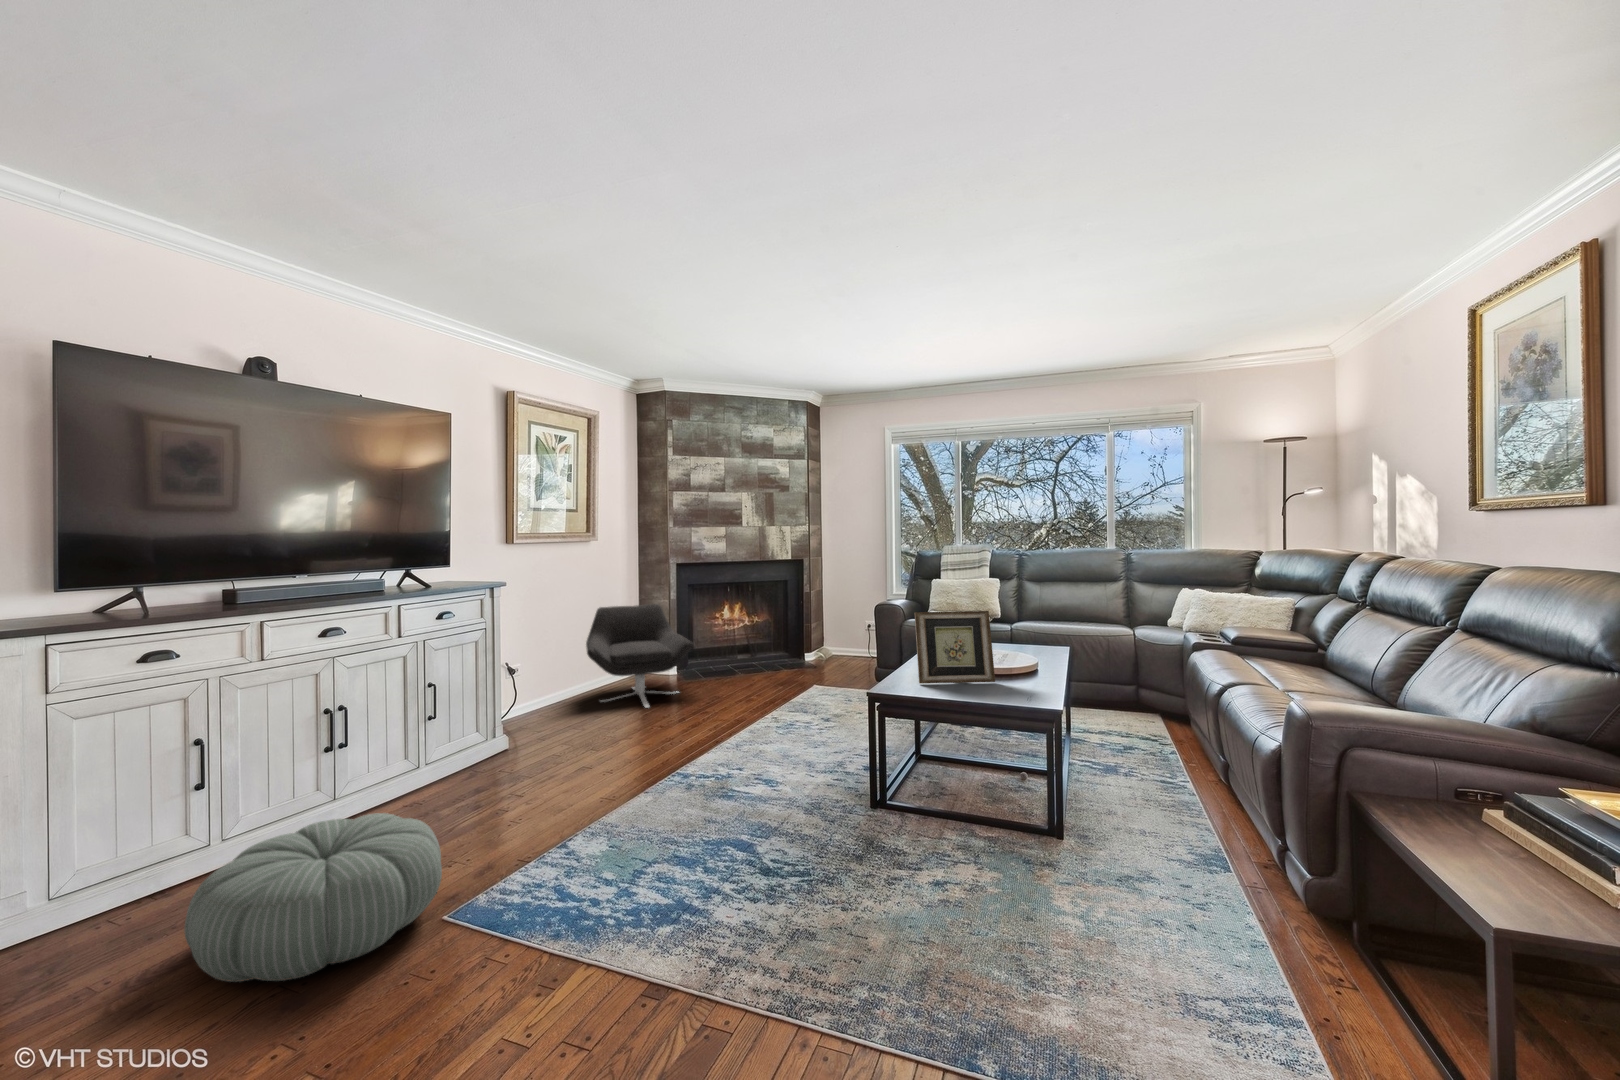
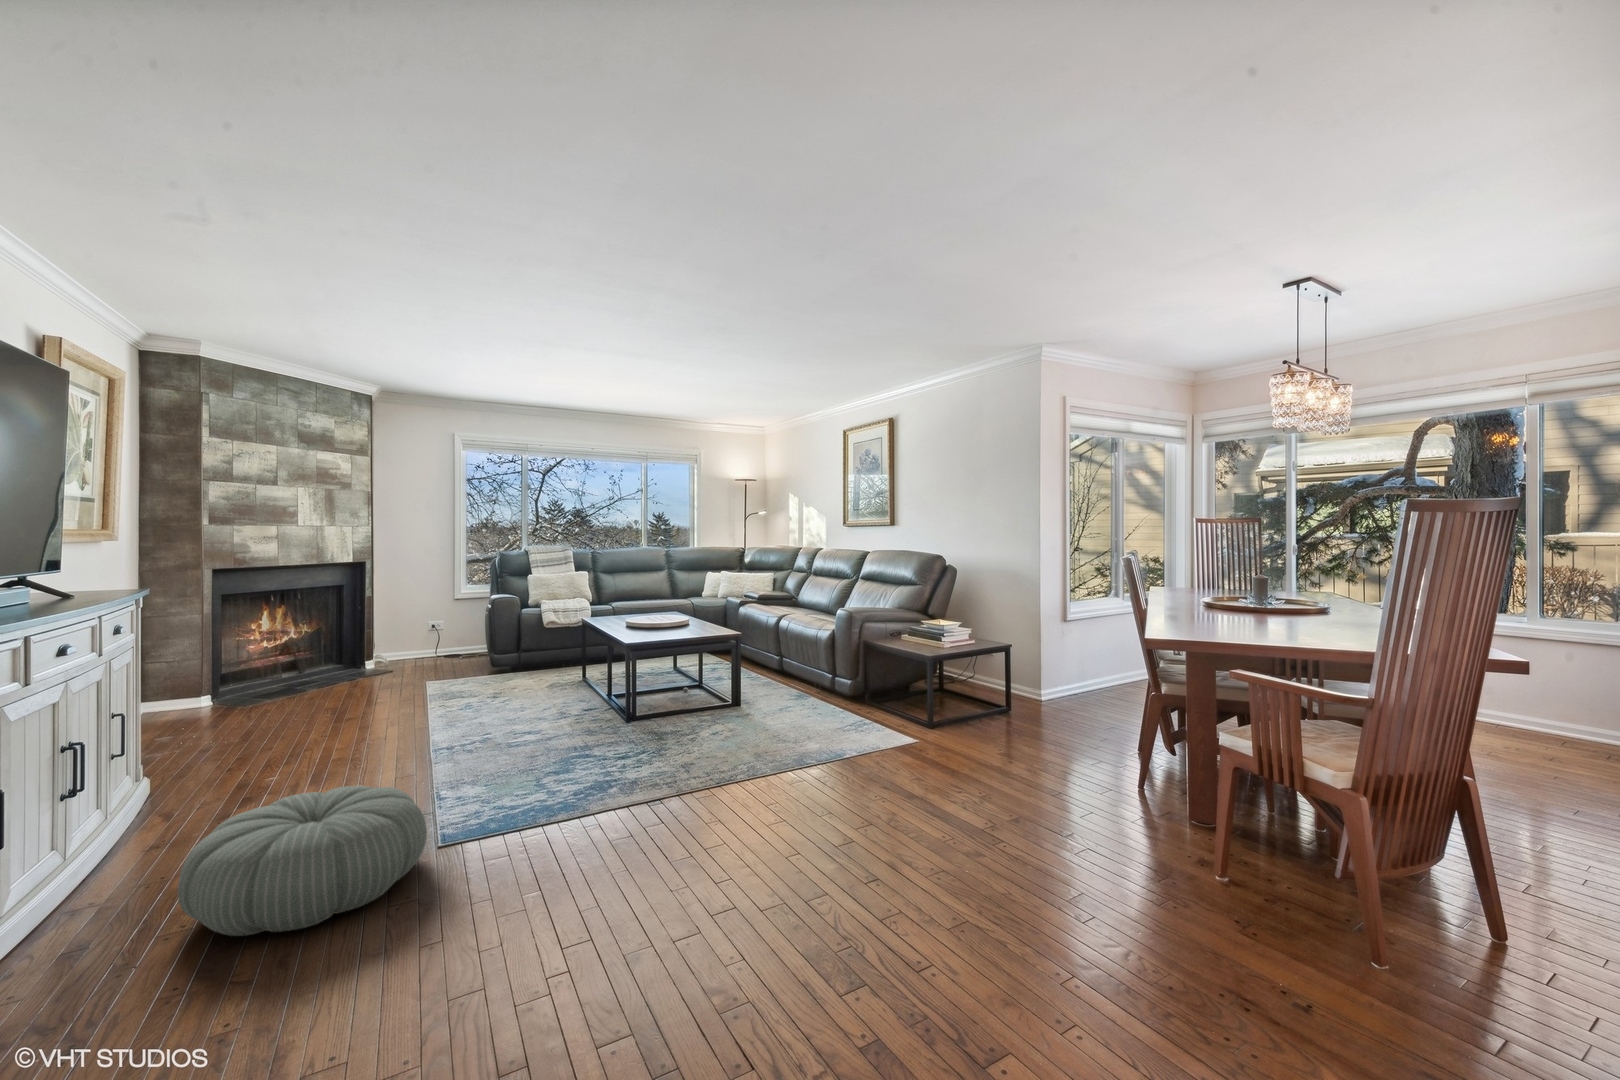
lounge chair: present [586,604,693,708] -> none [101,617,295,741]
picture frame: present [915,611,995,683] -> none [632,583,682,634]

